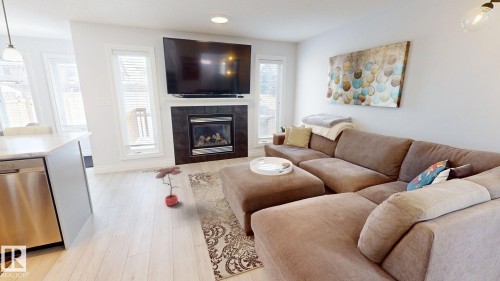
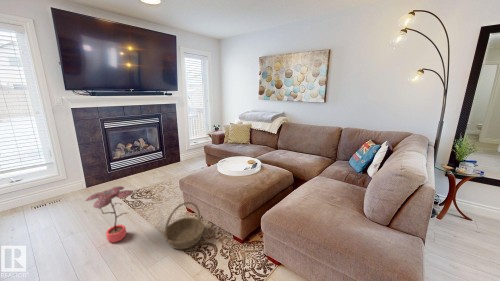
basket: none [192,188,225,225] -> present [164,202,204,249]

